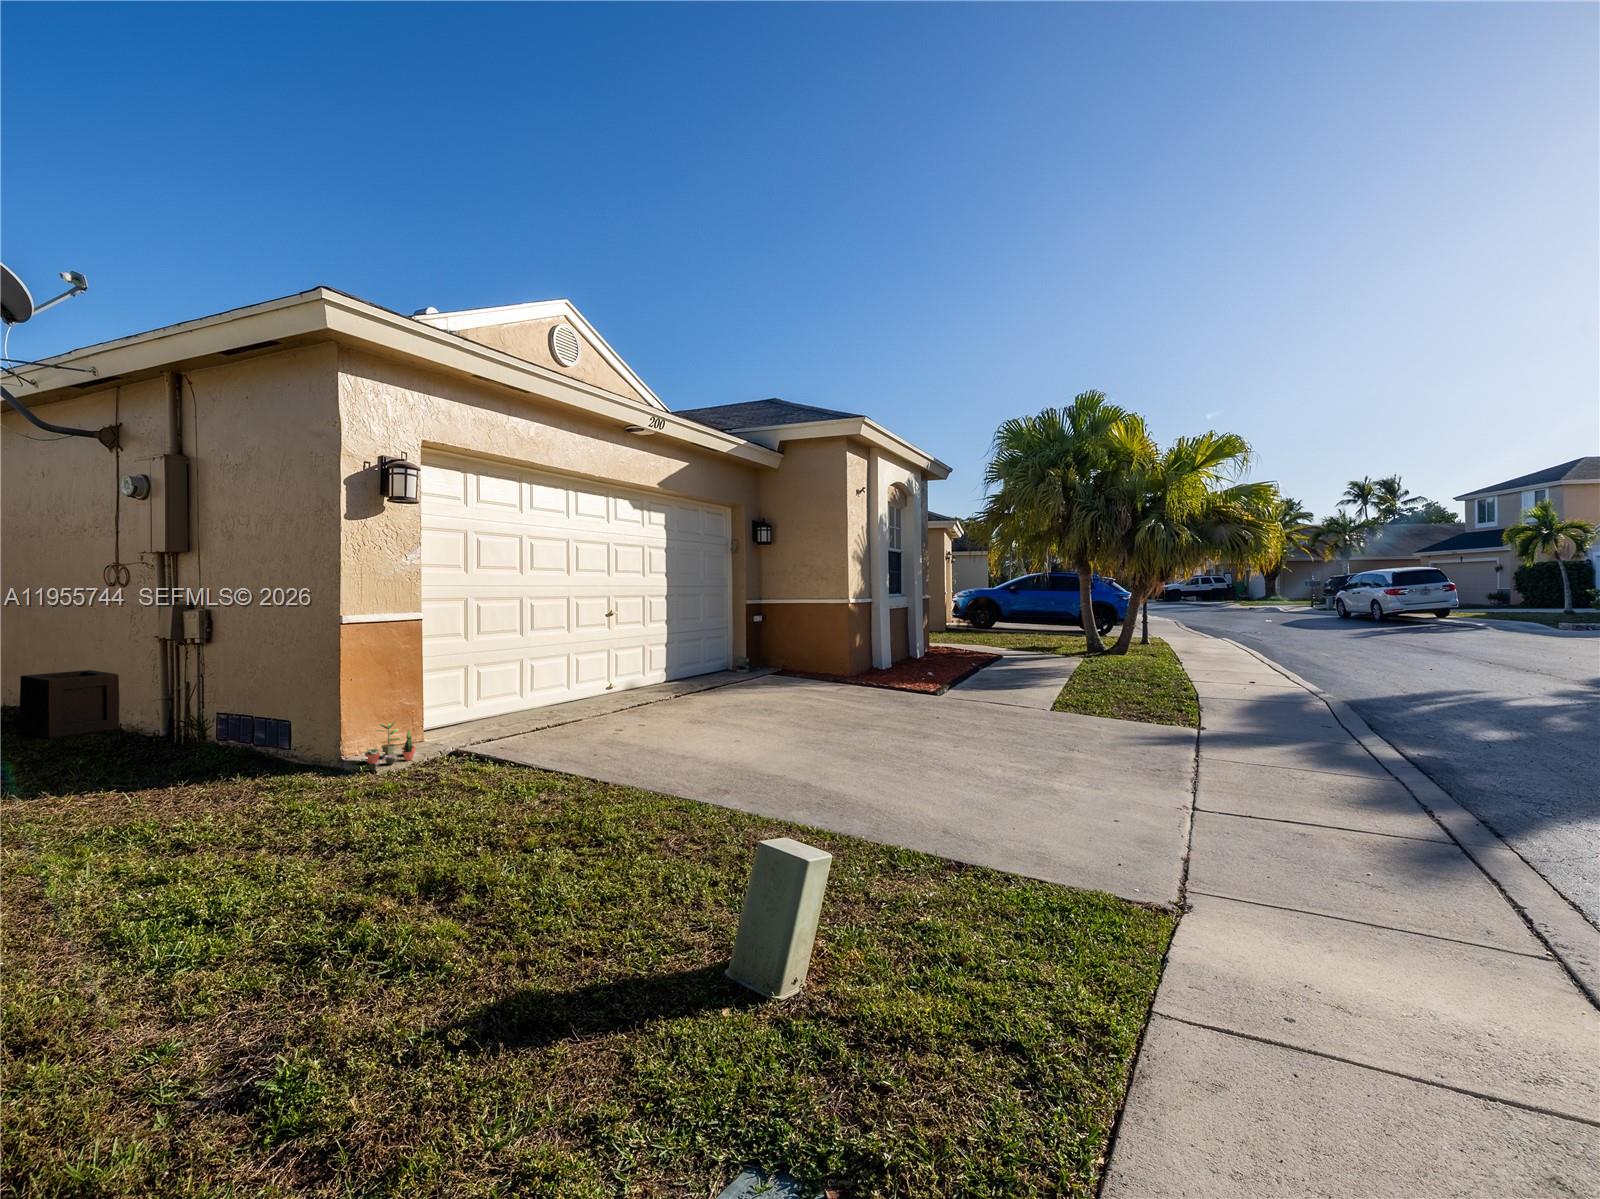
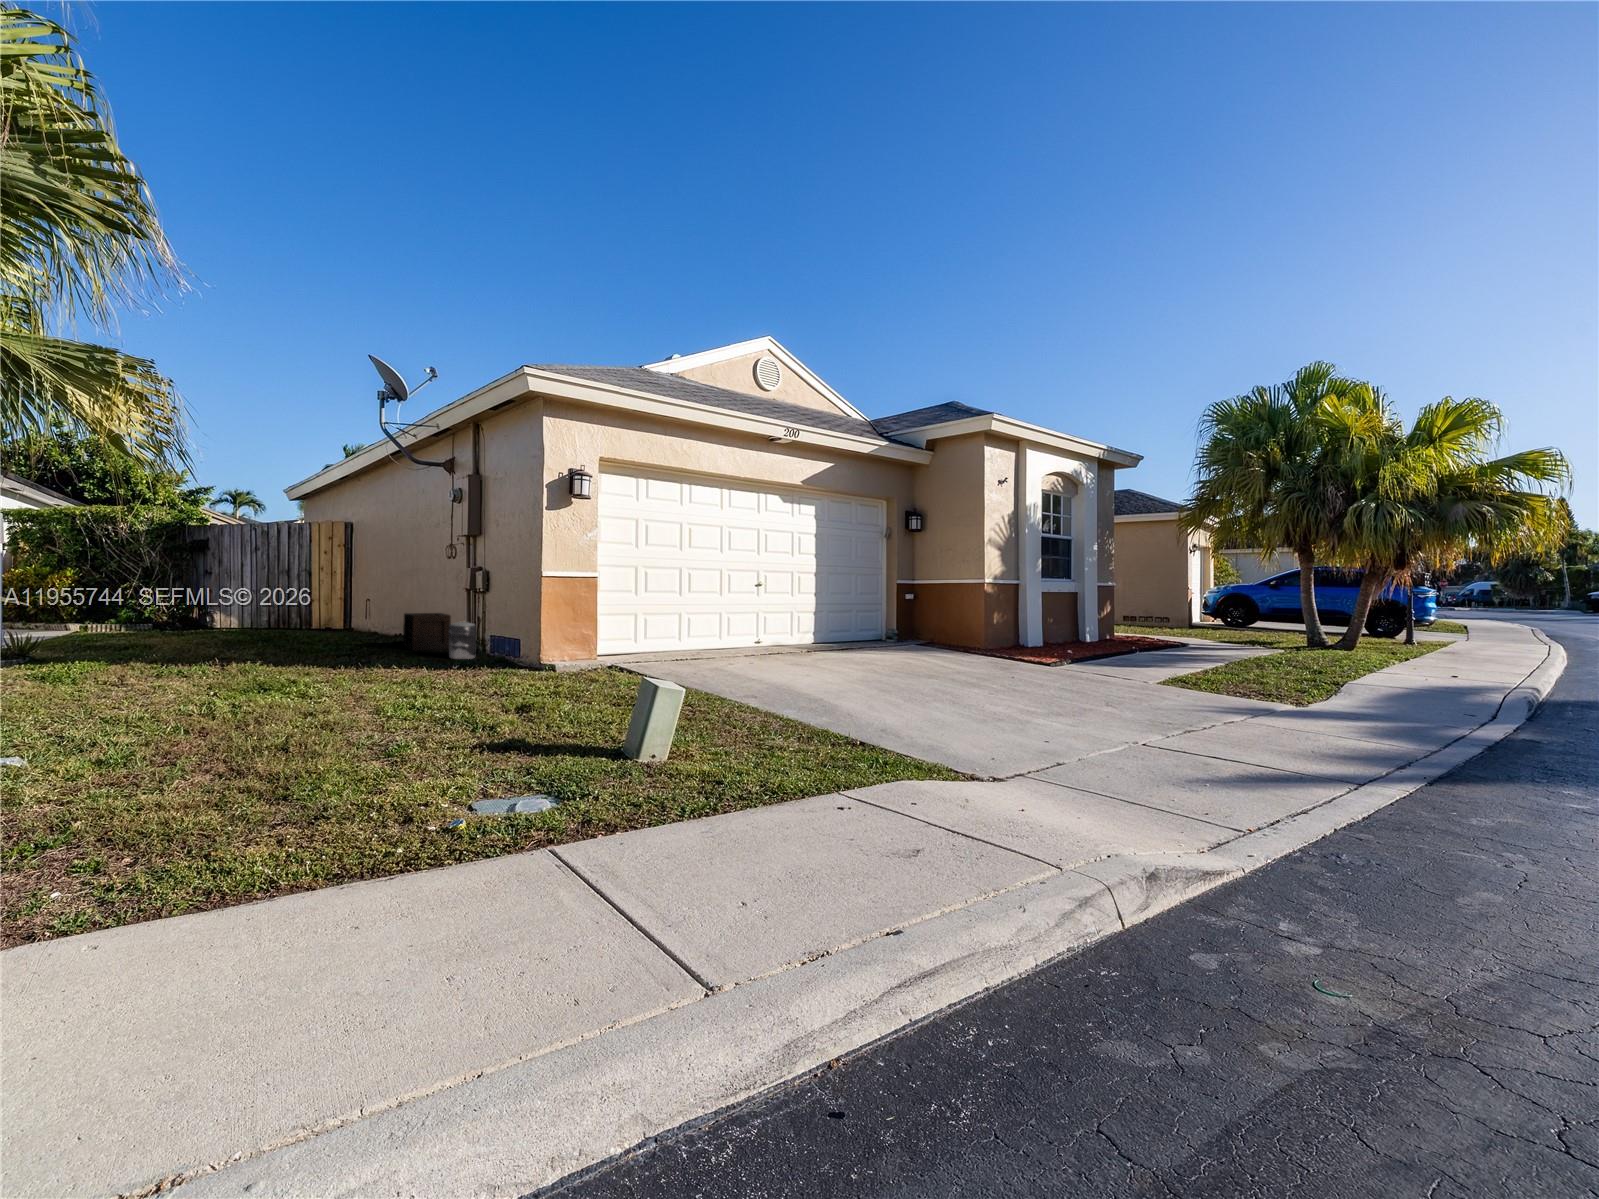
bench: present [957,597,987,631] -> none [1200,591,1232,627]
waste bin: none [135,686,186,750] -> present [449,622,476,659]
potted plant: present [364,721,416,764] -> none [549,644,585,671]

